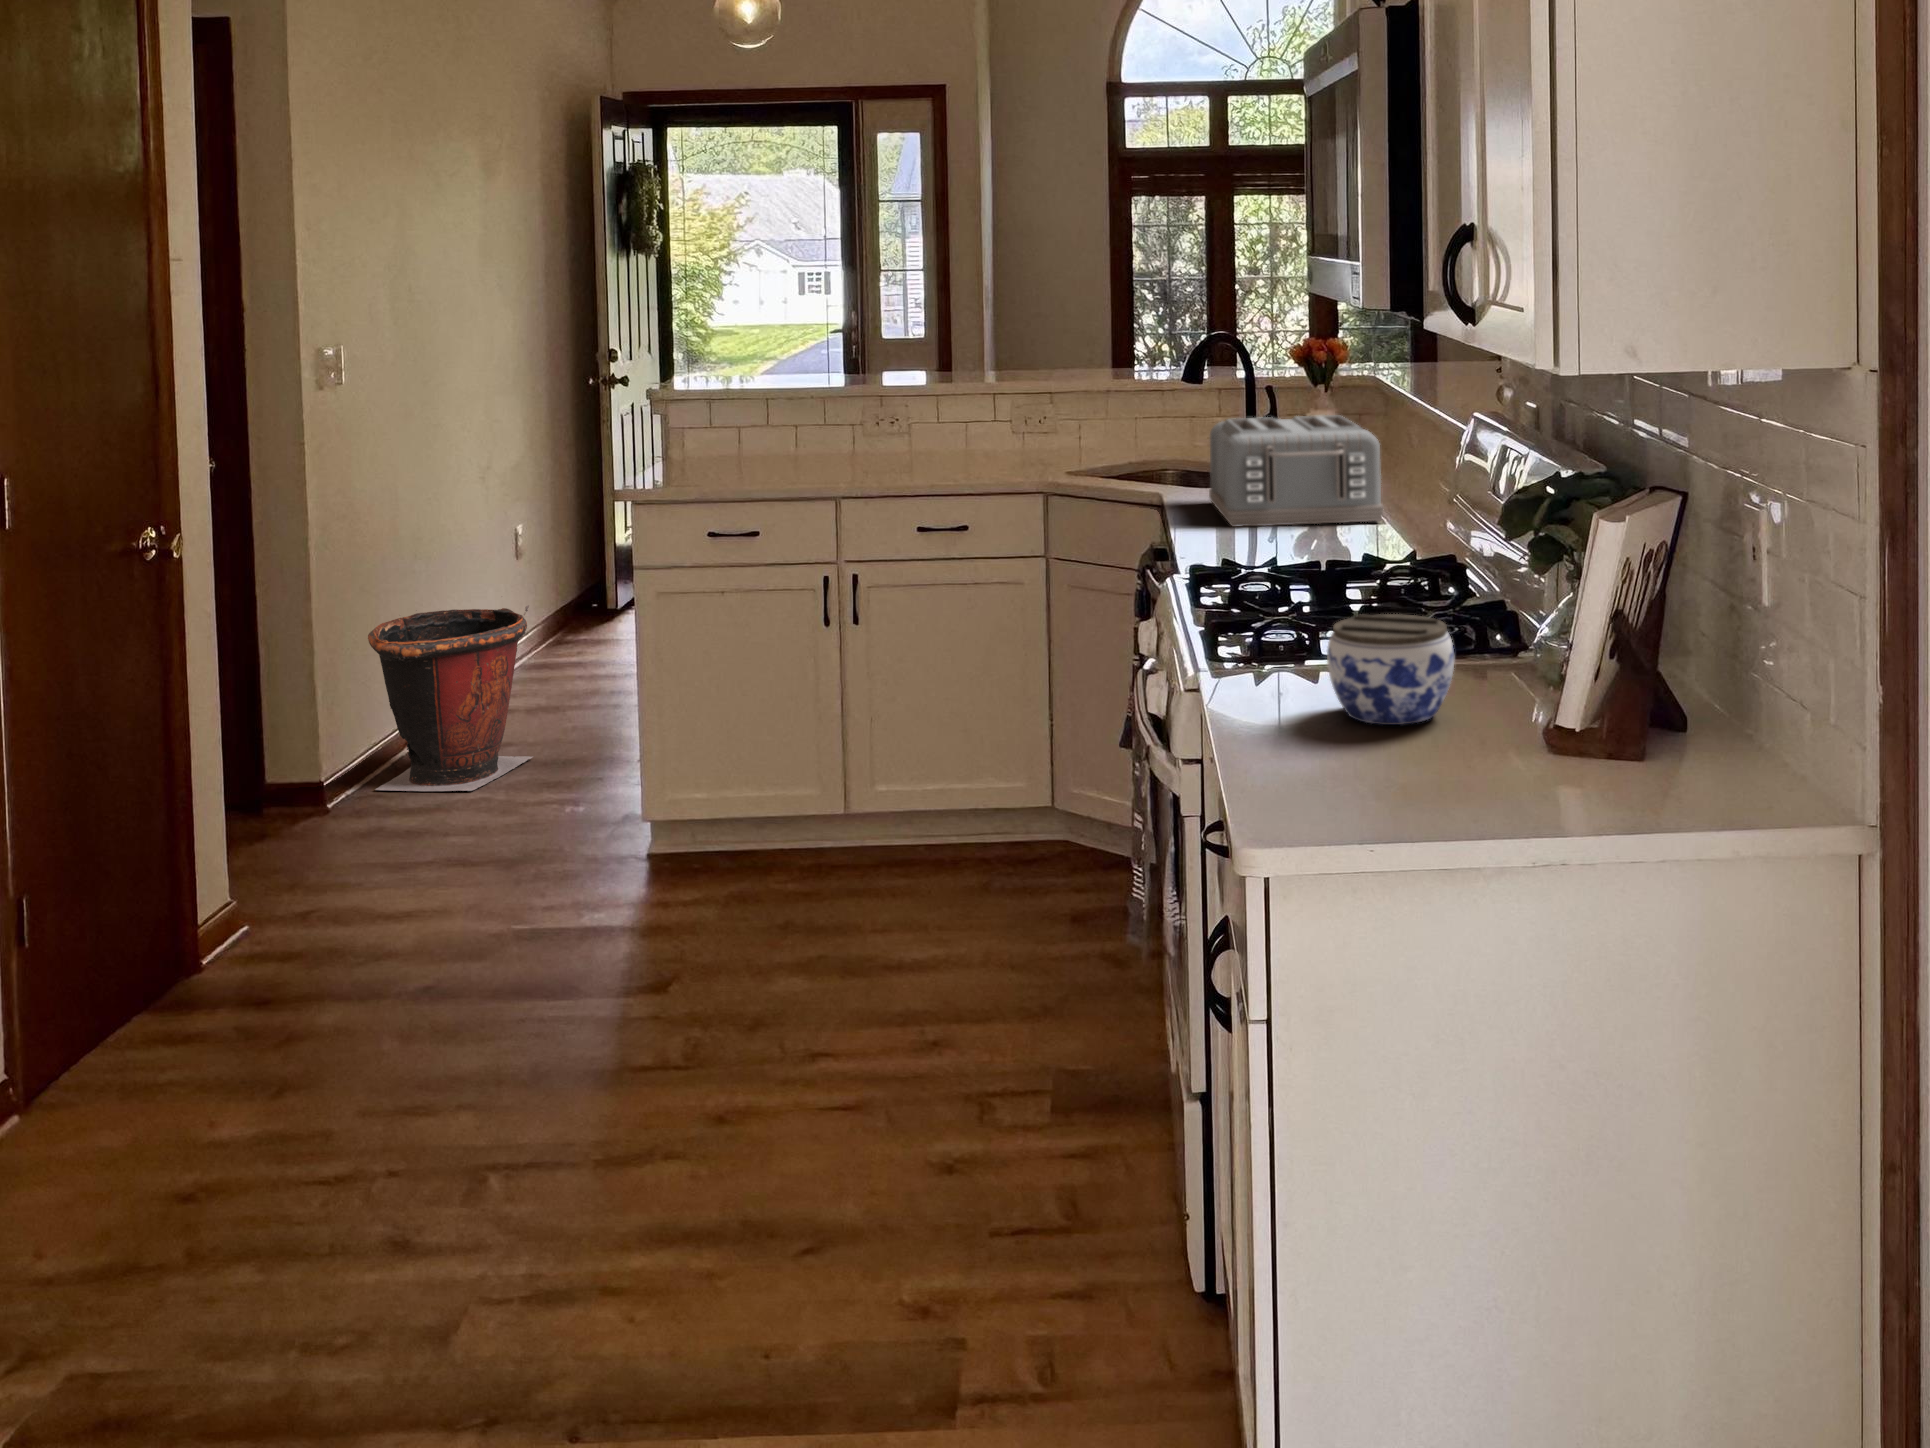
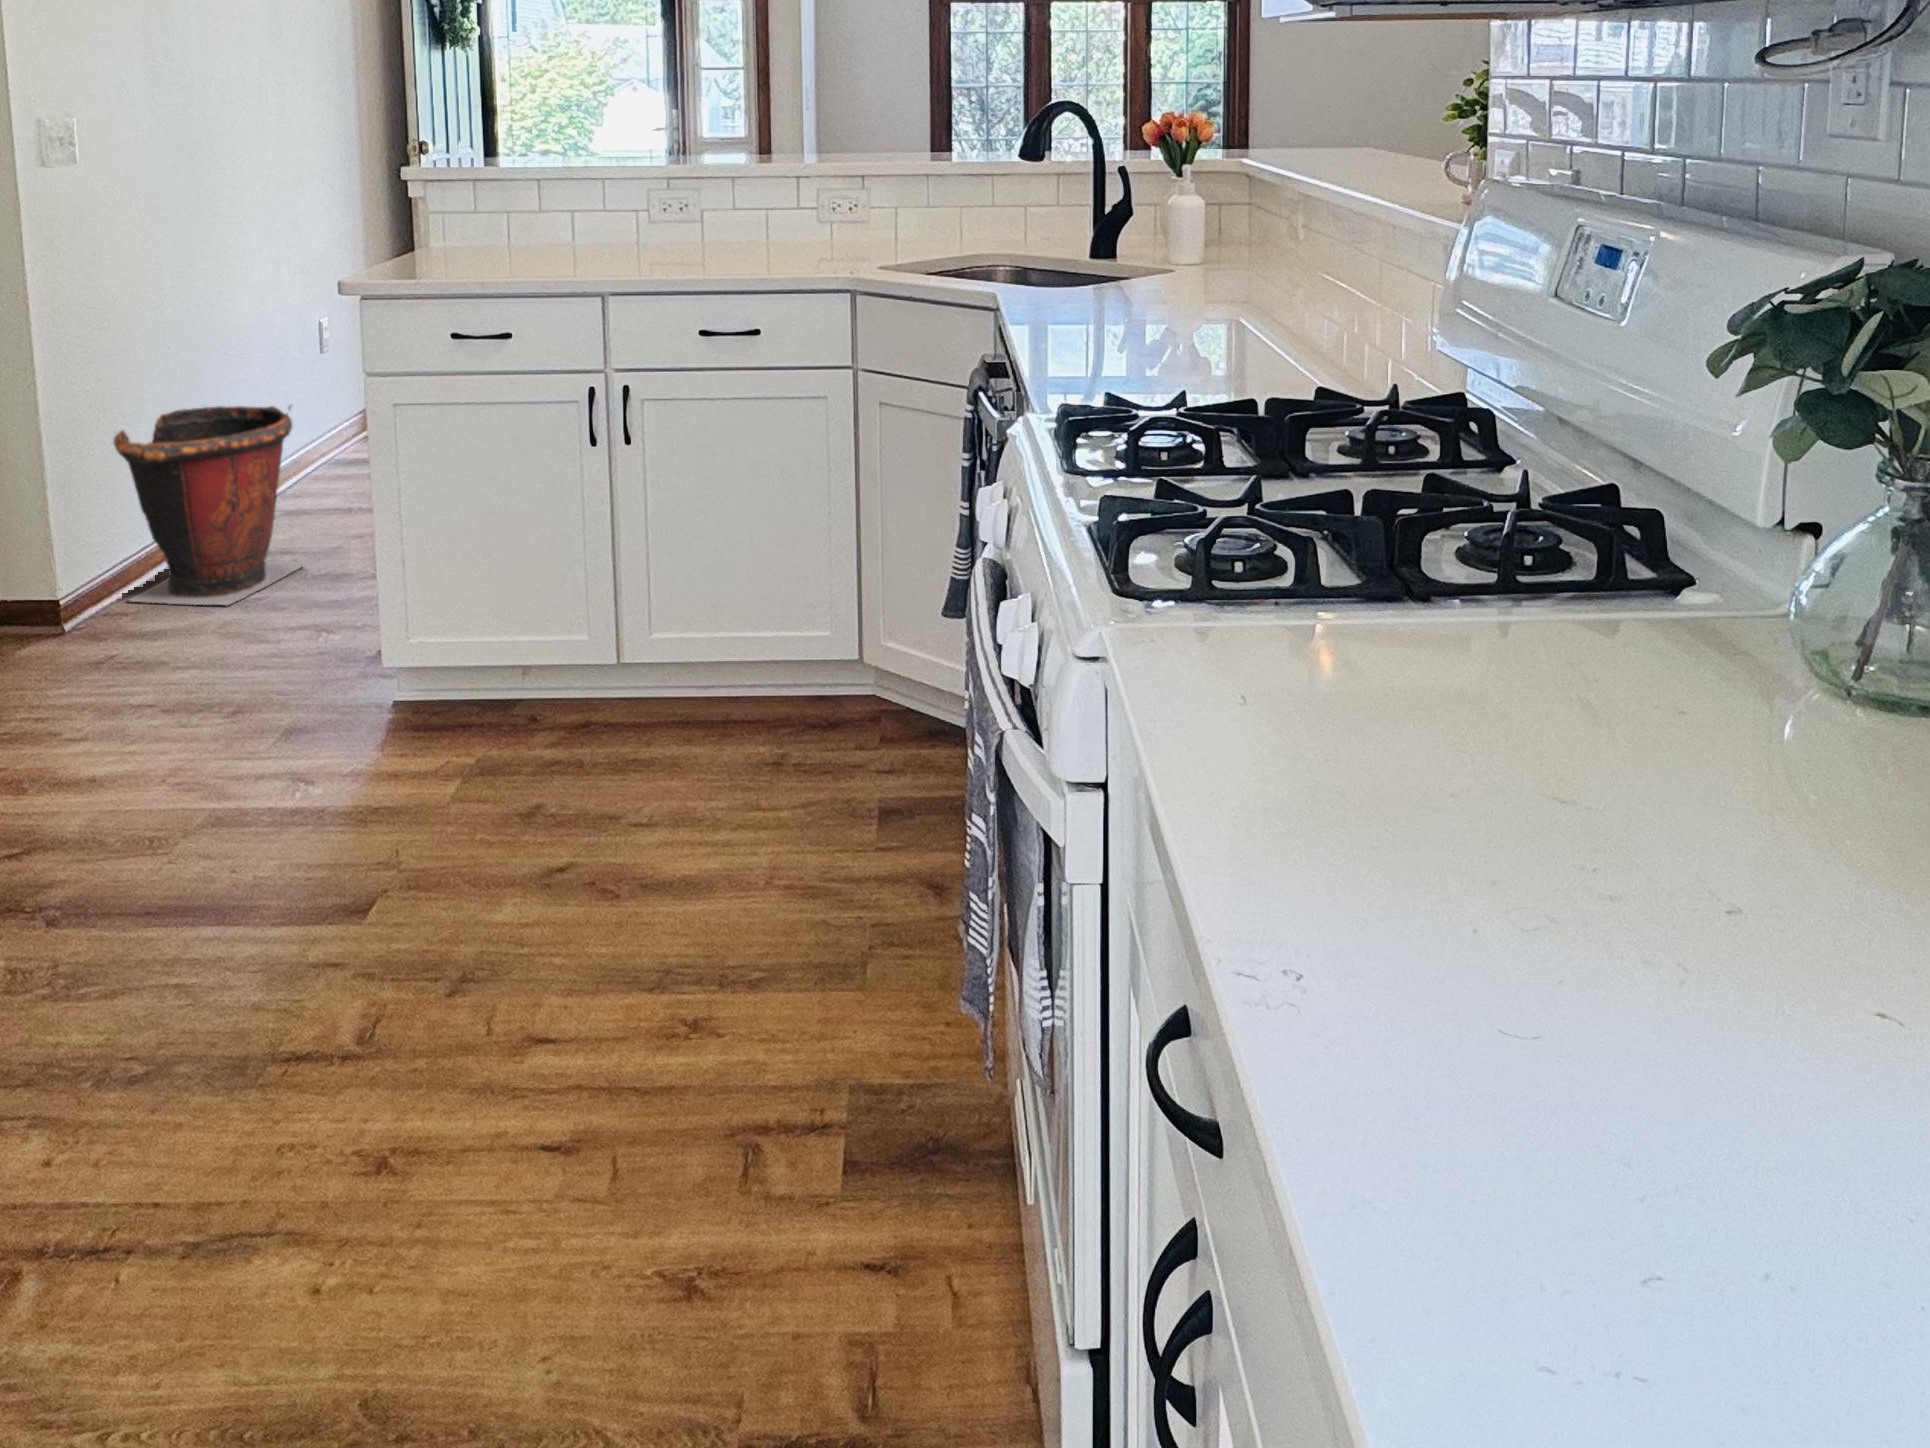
toaster: present [1209,415,1384,527] -> none [1060,195,1303,340]
jar: present [1327,614,1454,725] -> none [1459,570,1785,860]

